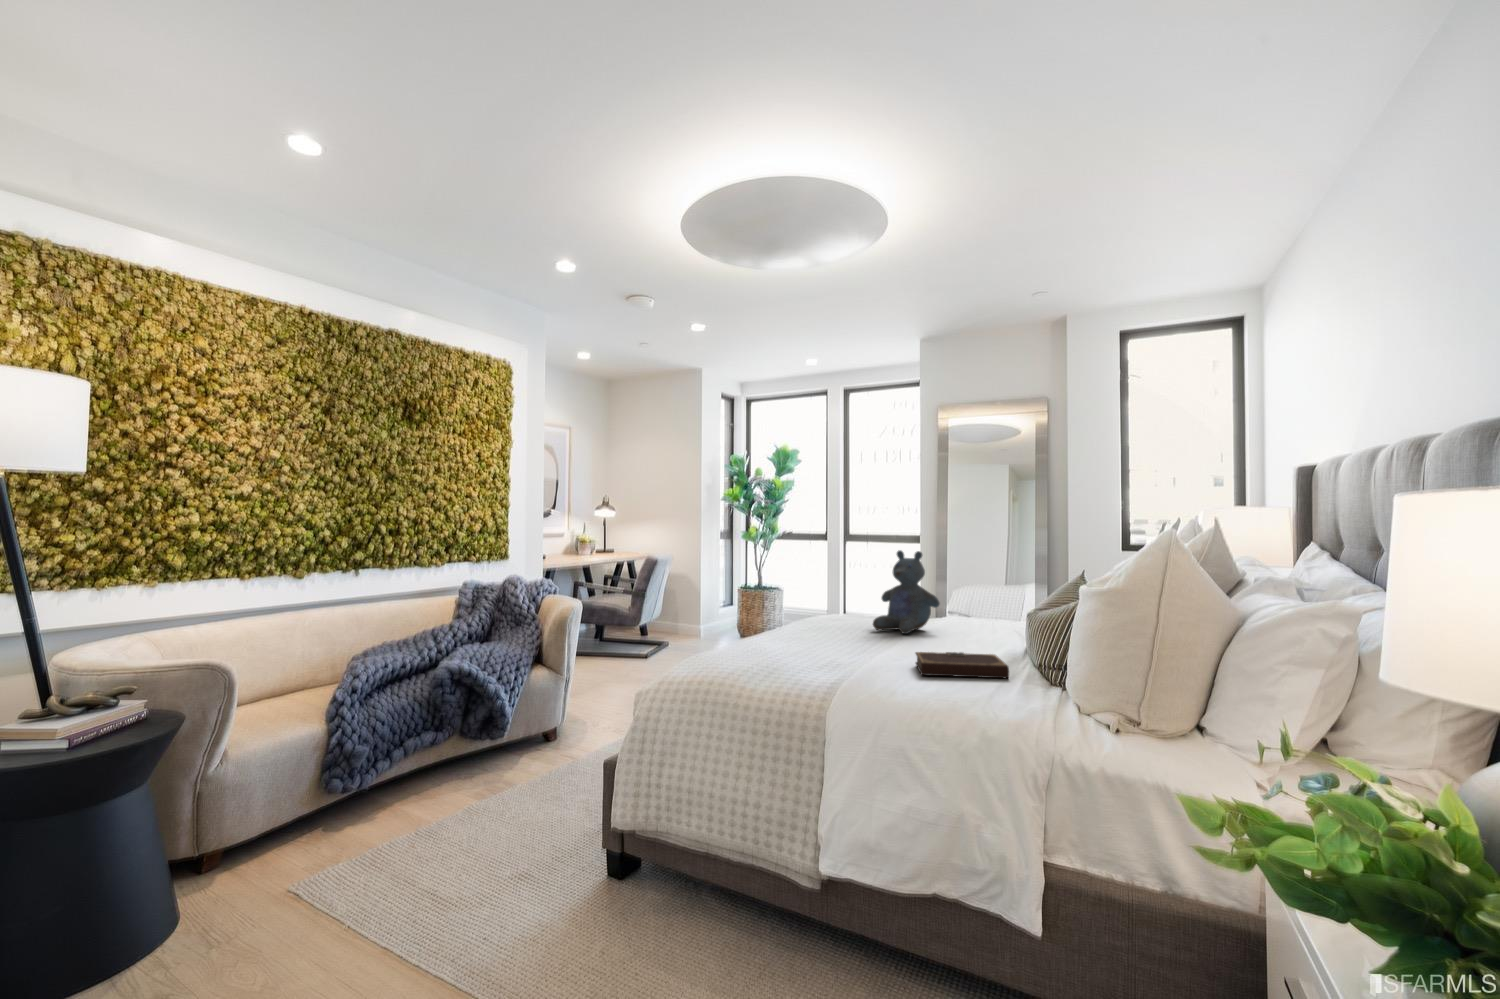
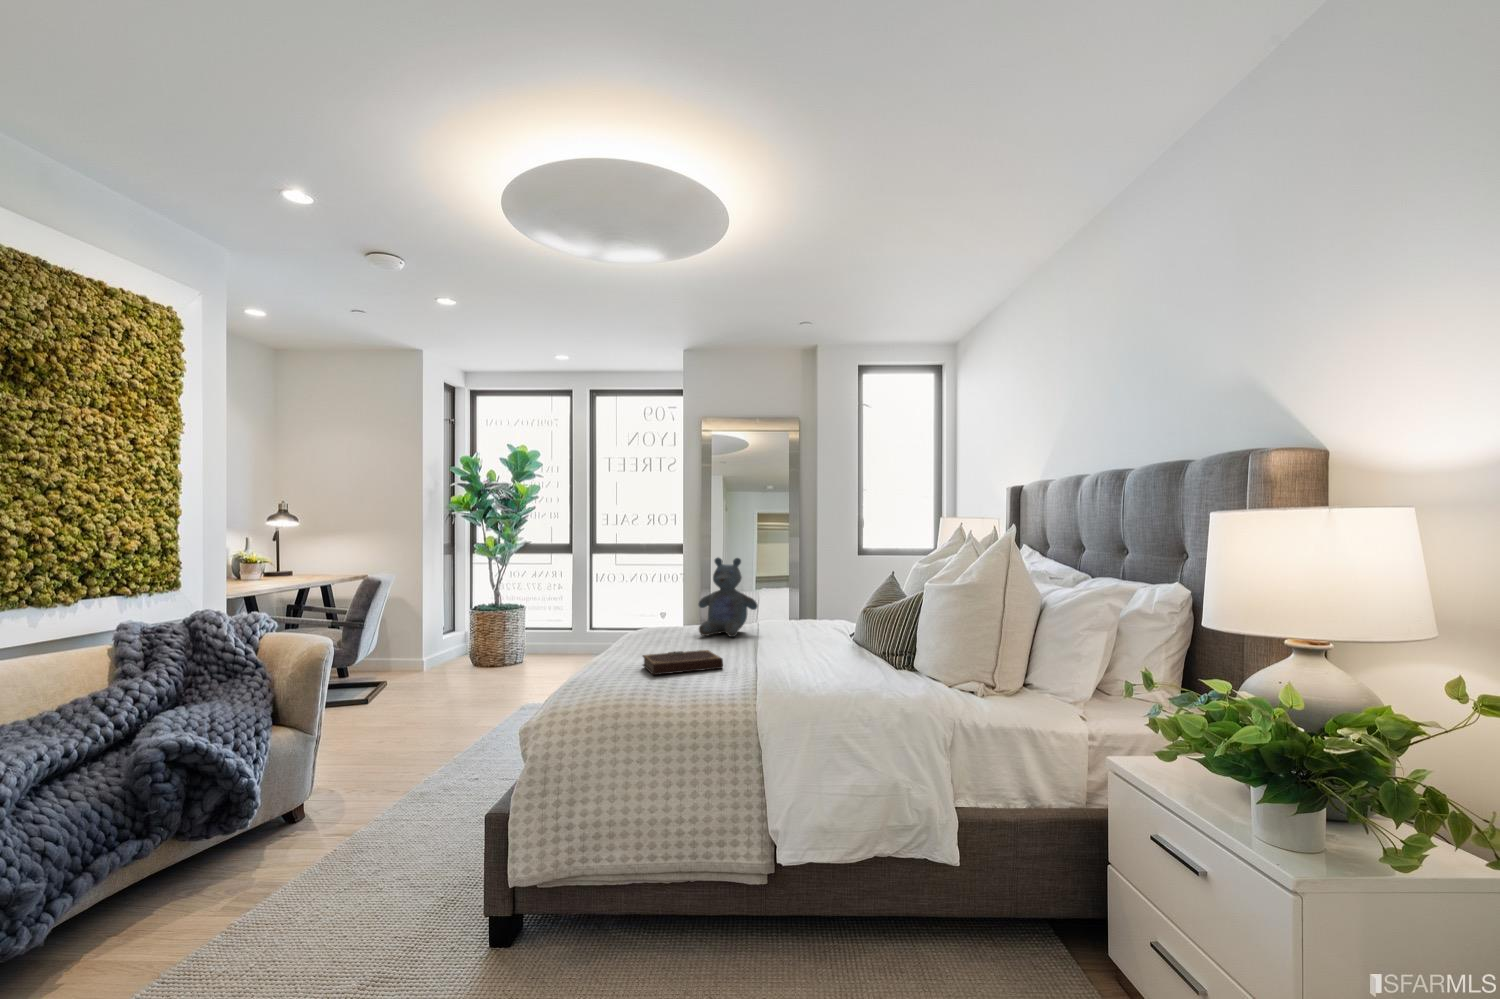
notebook: present [916,652,1009,678] -> present [643,650,723,675]

